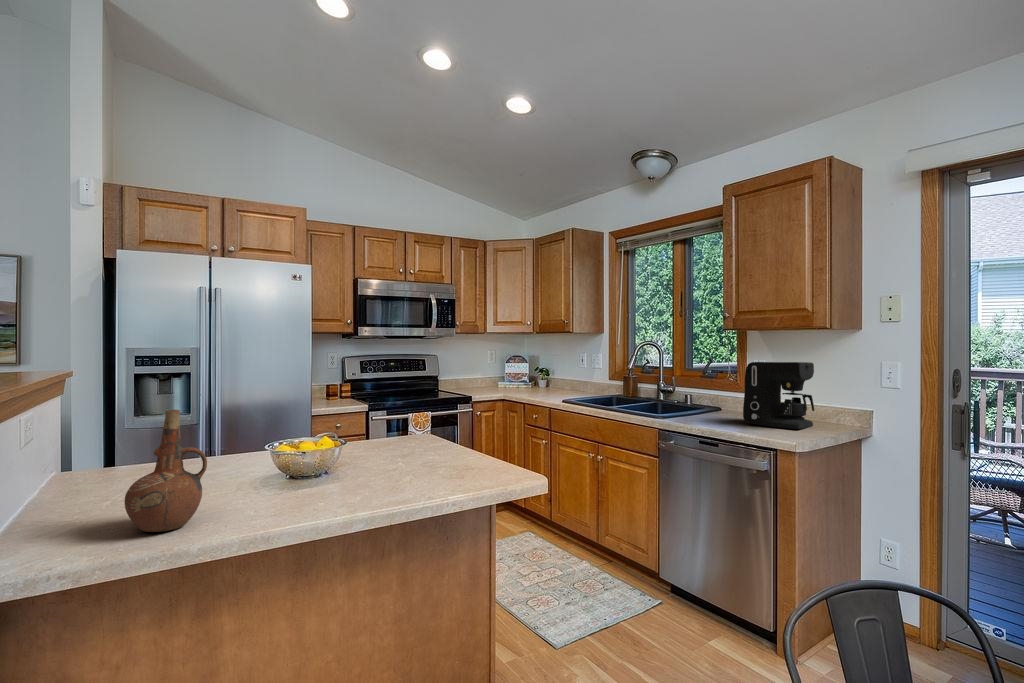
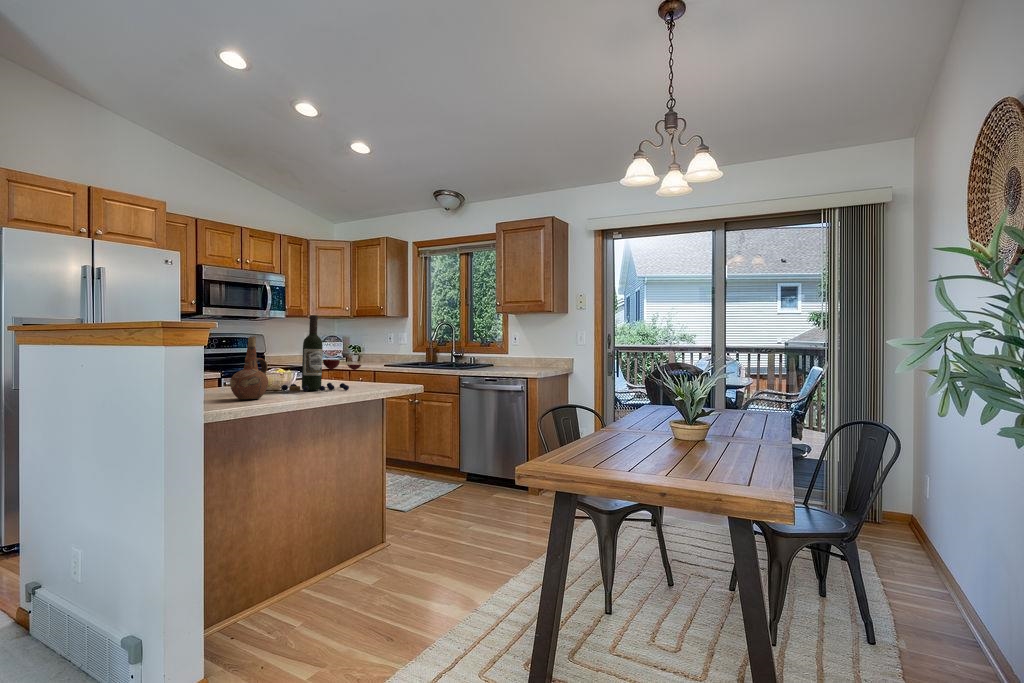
wine bottle: none [270,360,418,504] -> present [281,315,361,391]
coffee maker: present [743,362,814,429] -> none [509,331,547,369]

